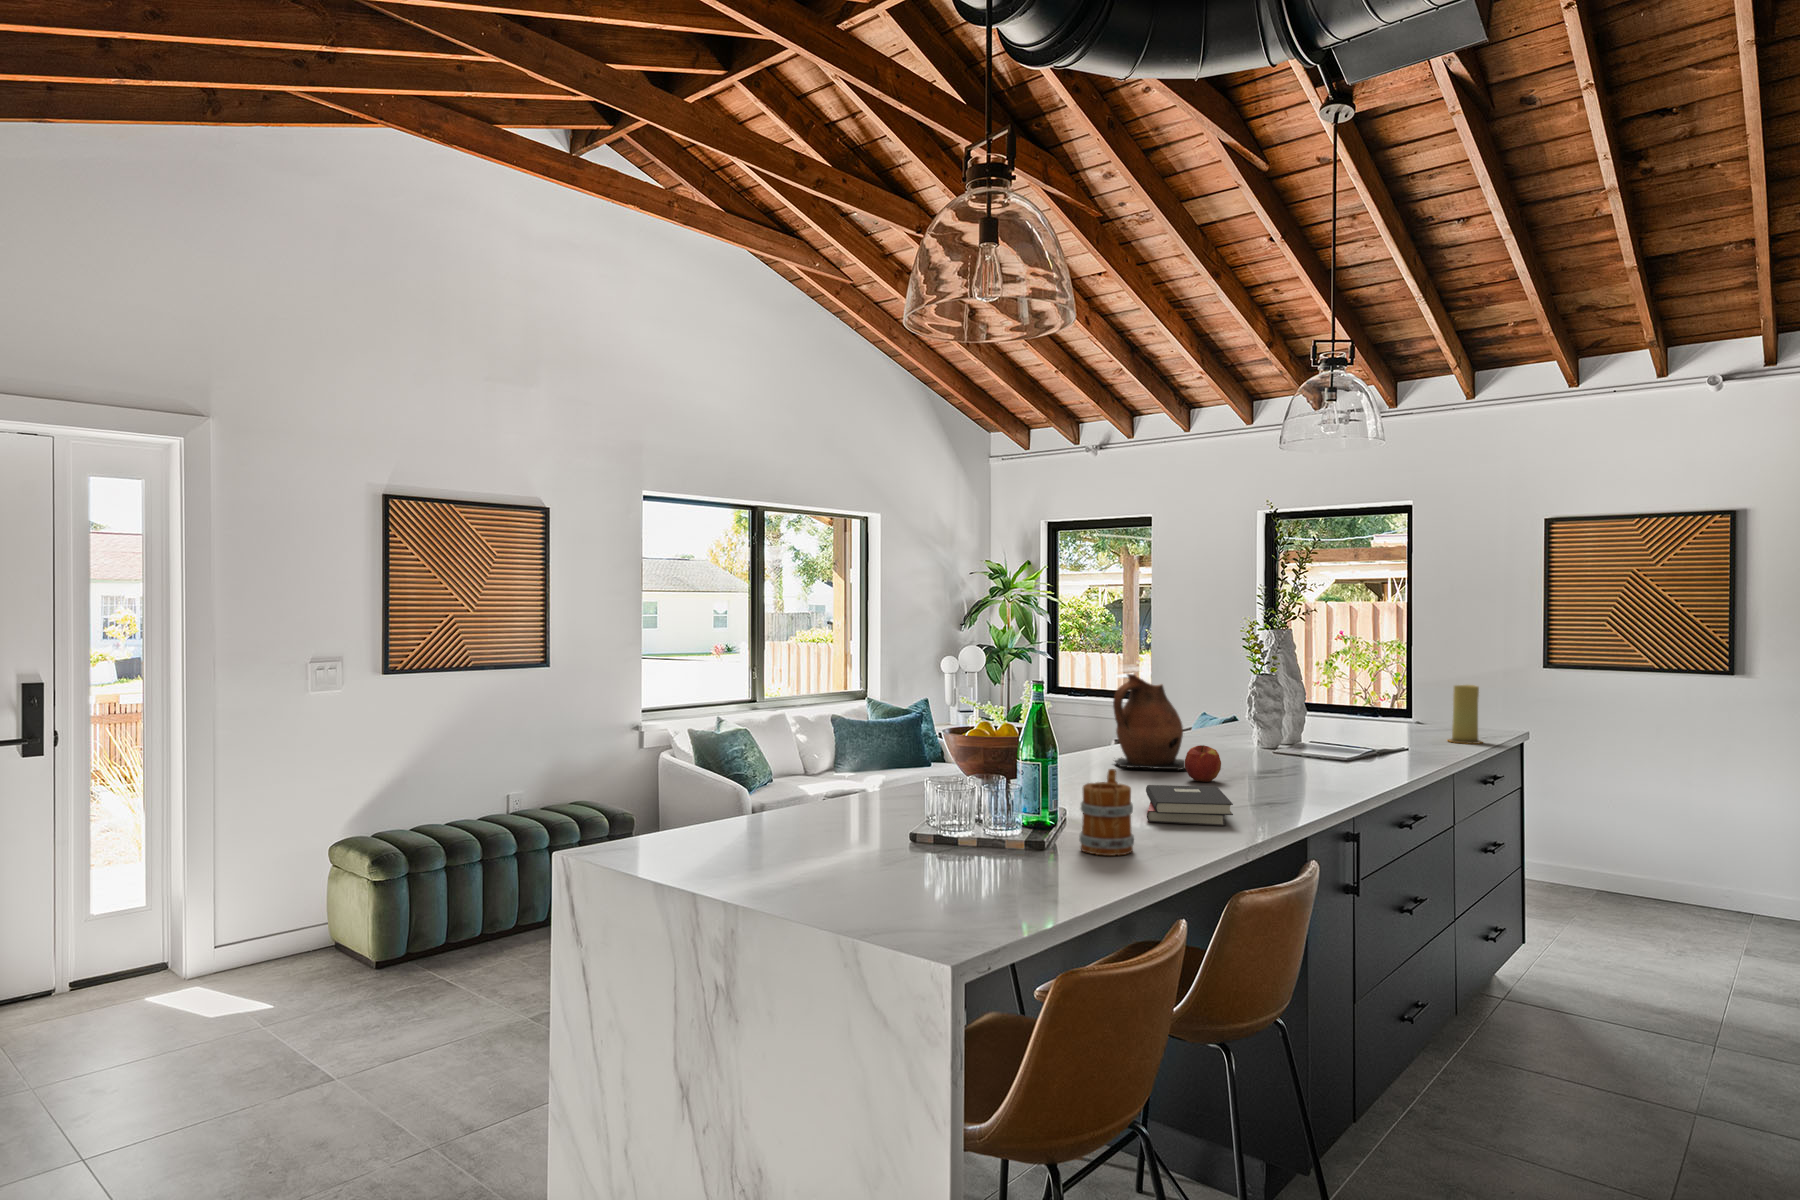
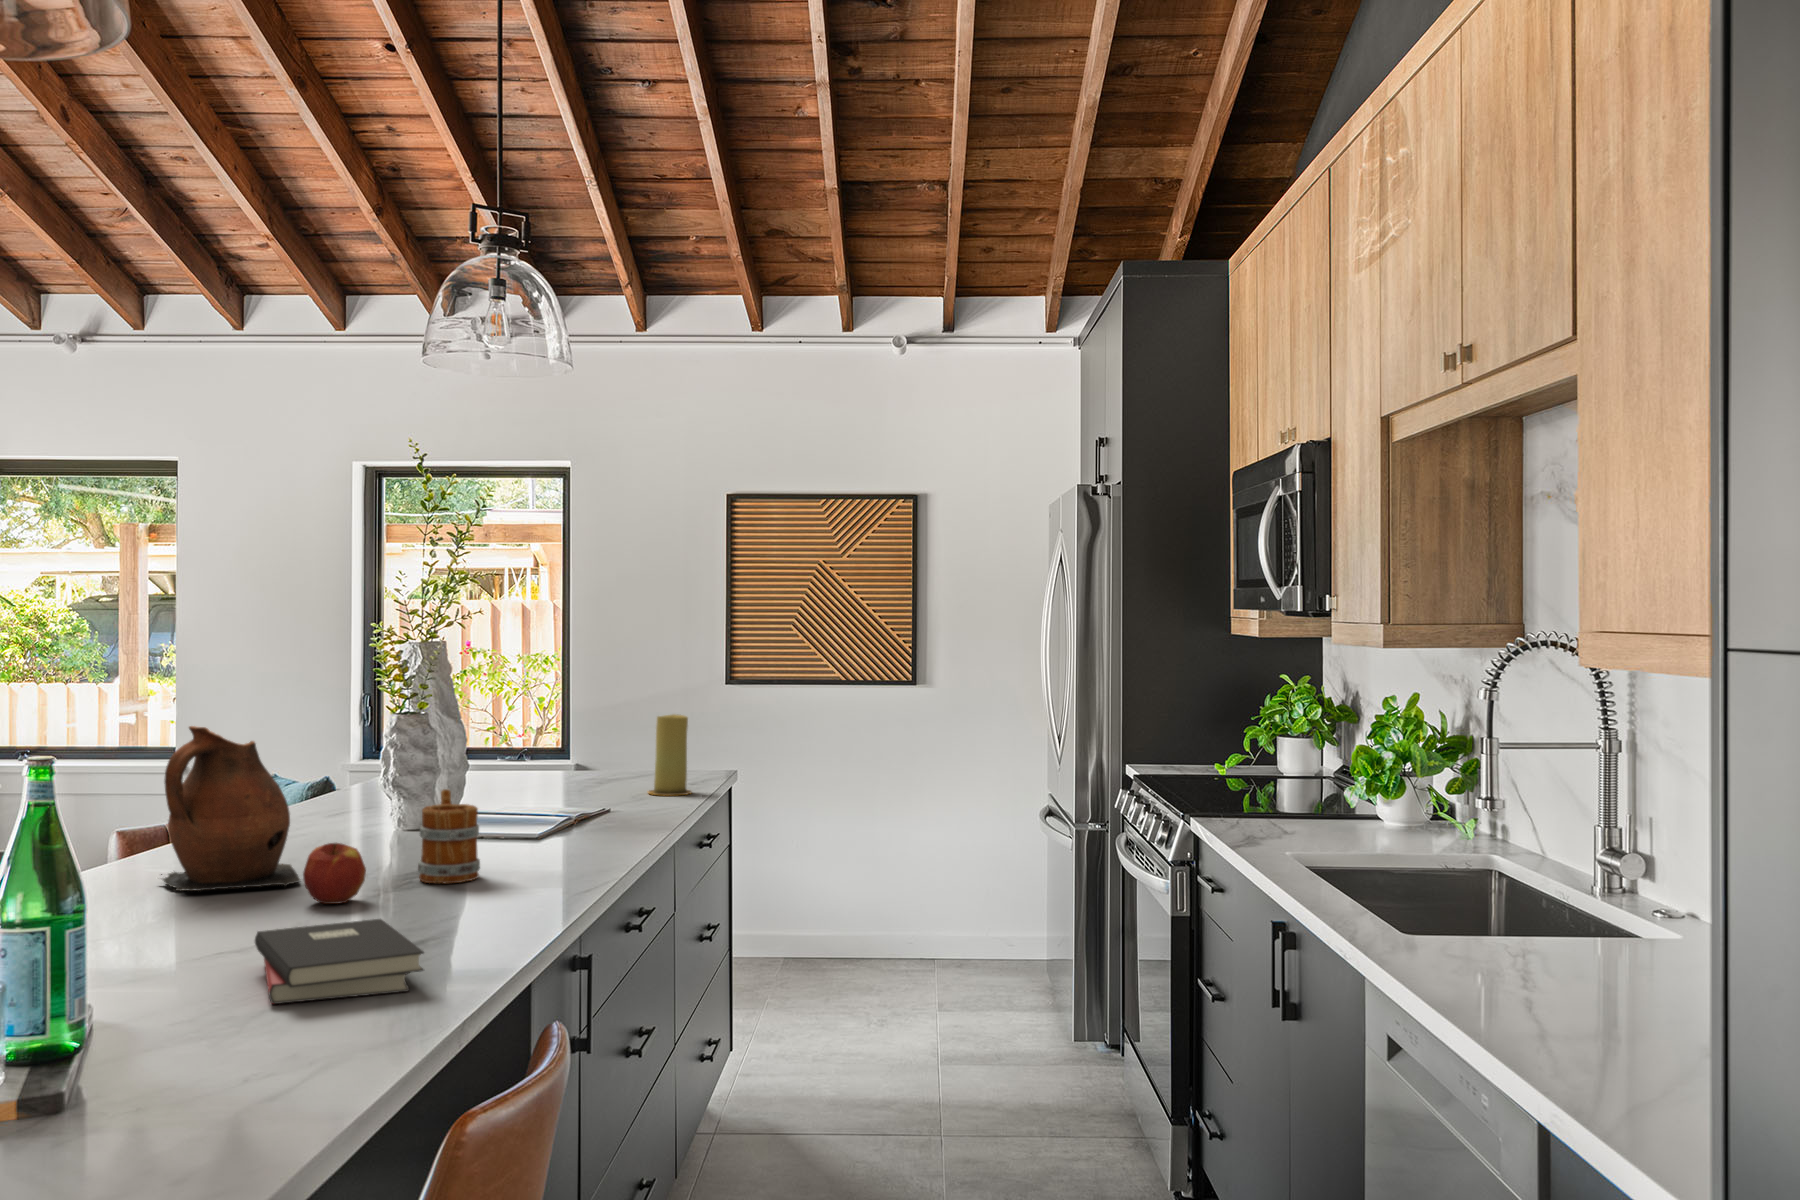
mug: present [1079,769,1134,856] -> present [418,789,480,883]

